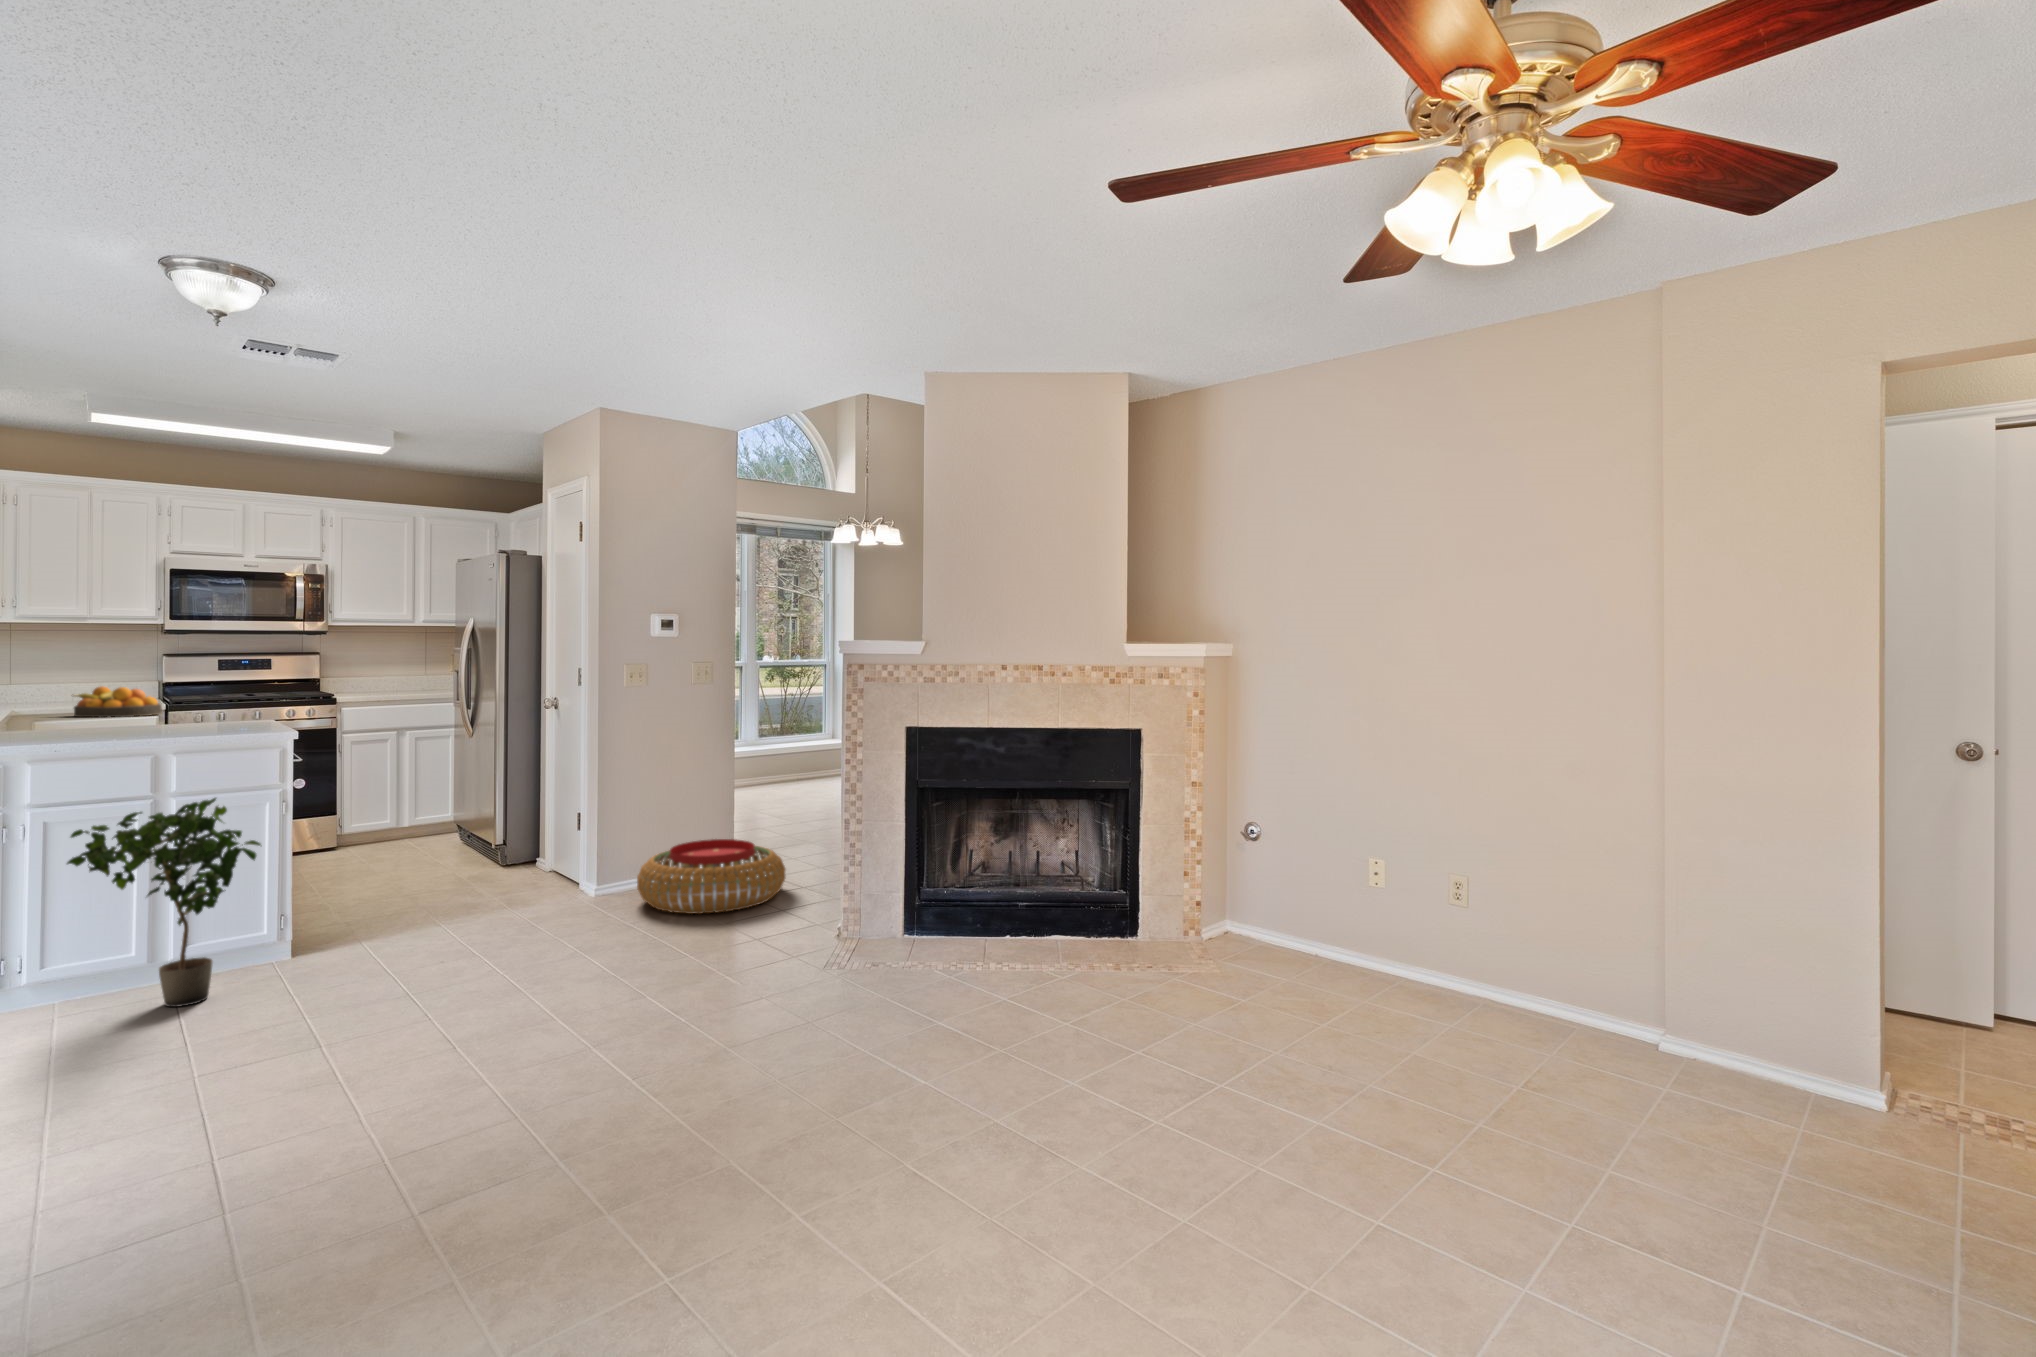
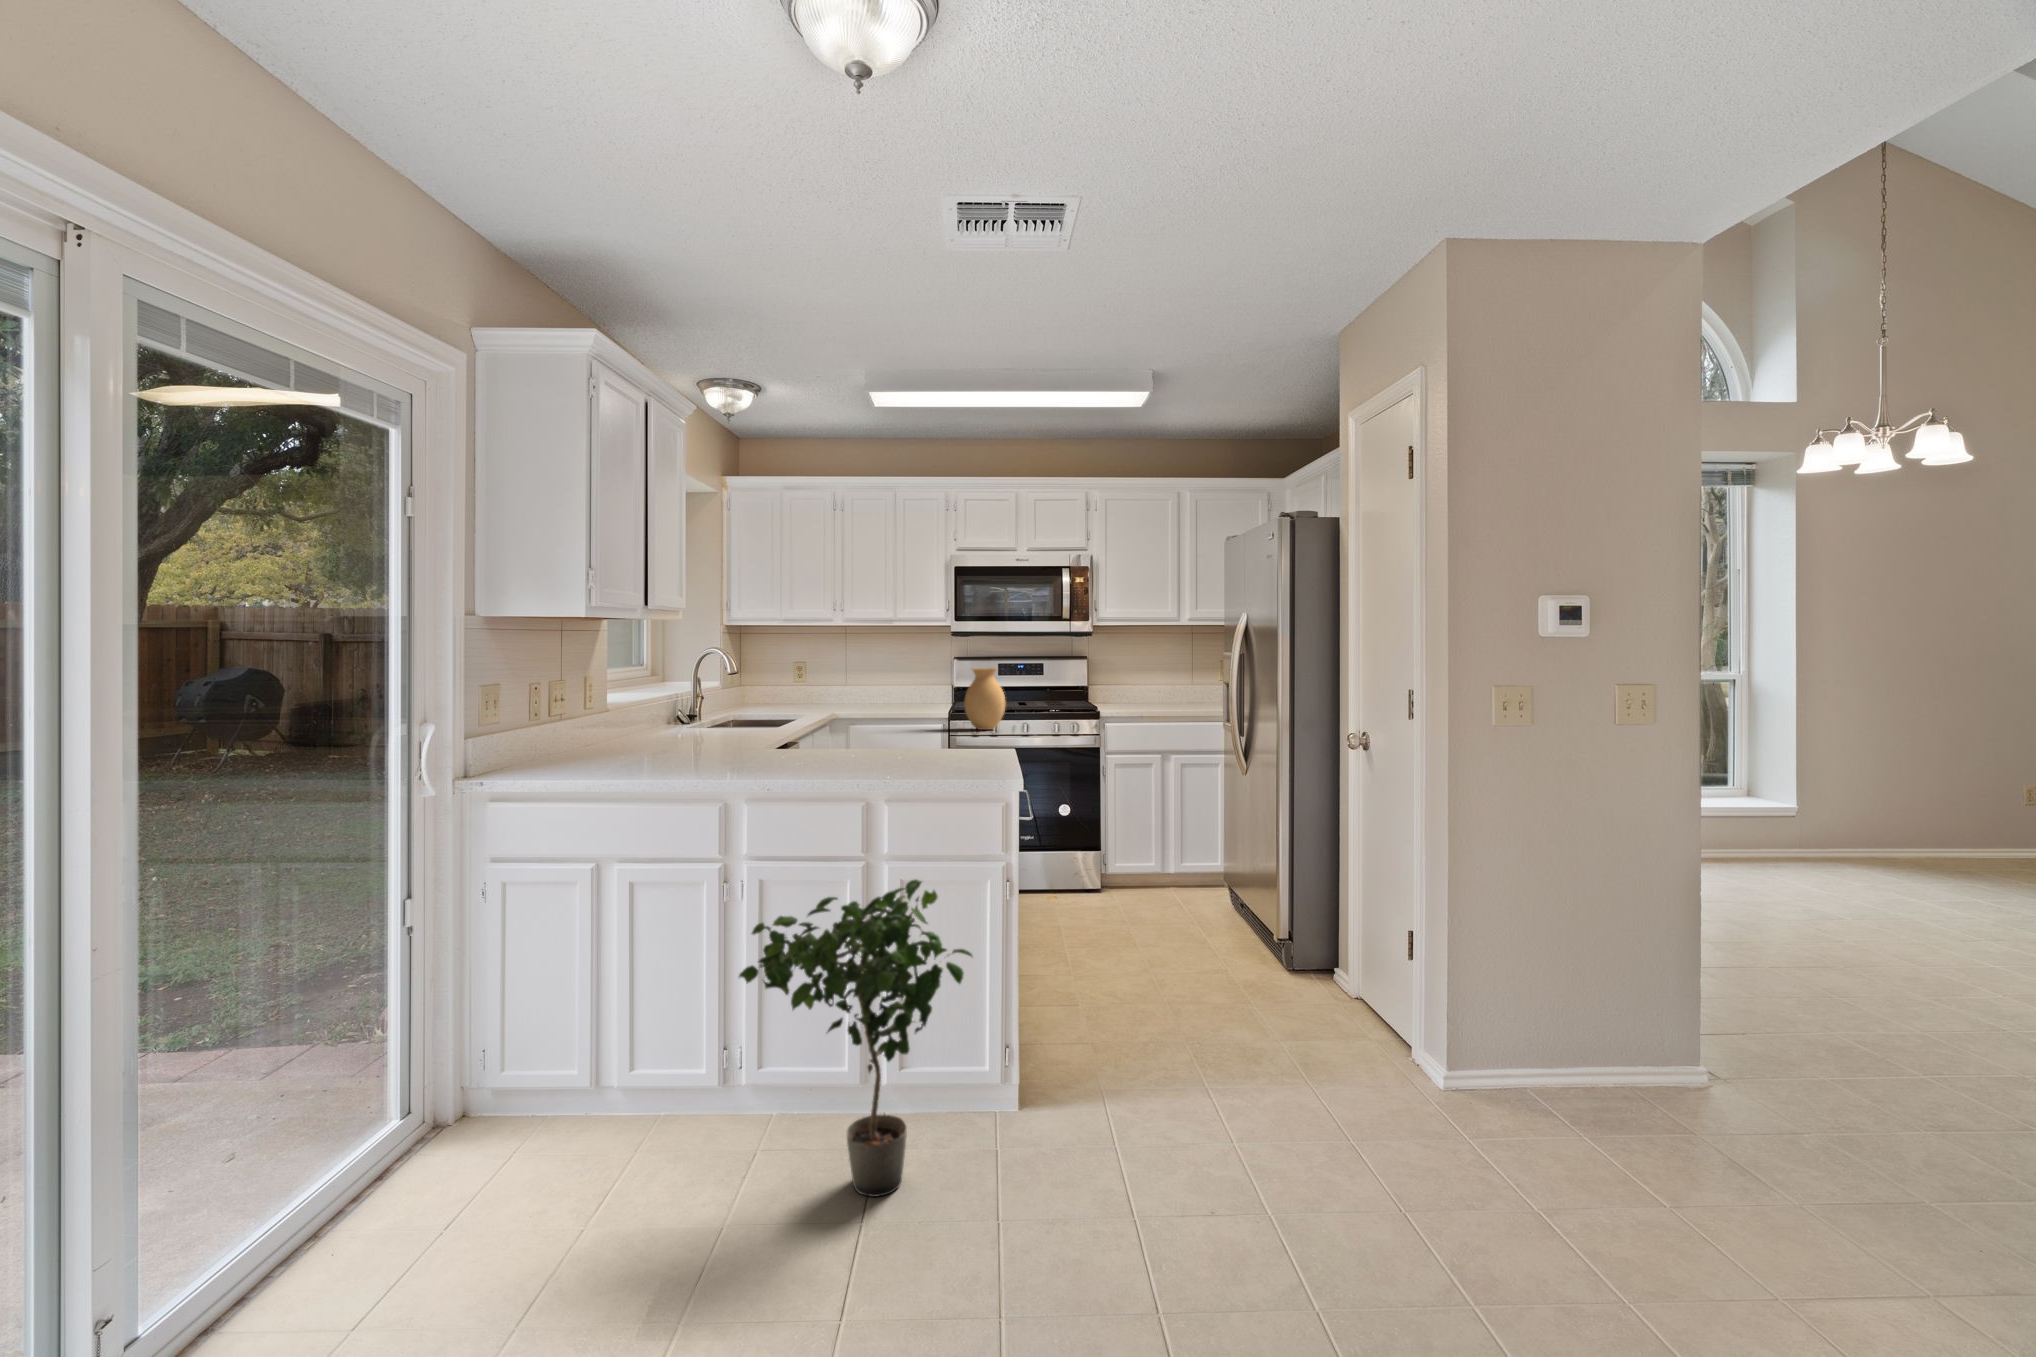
vase: none [186,660,234,716] -> present [964,668,1005,730]
fruit bowl: present [74,686,162,717] -> none [882,694,950,727]
pouf: present [637,839,786,914] -> none [1522,1025,1877,1233]

